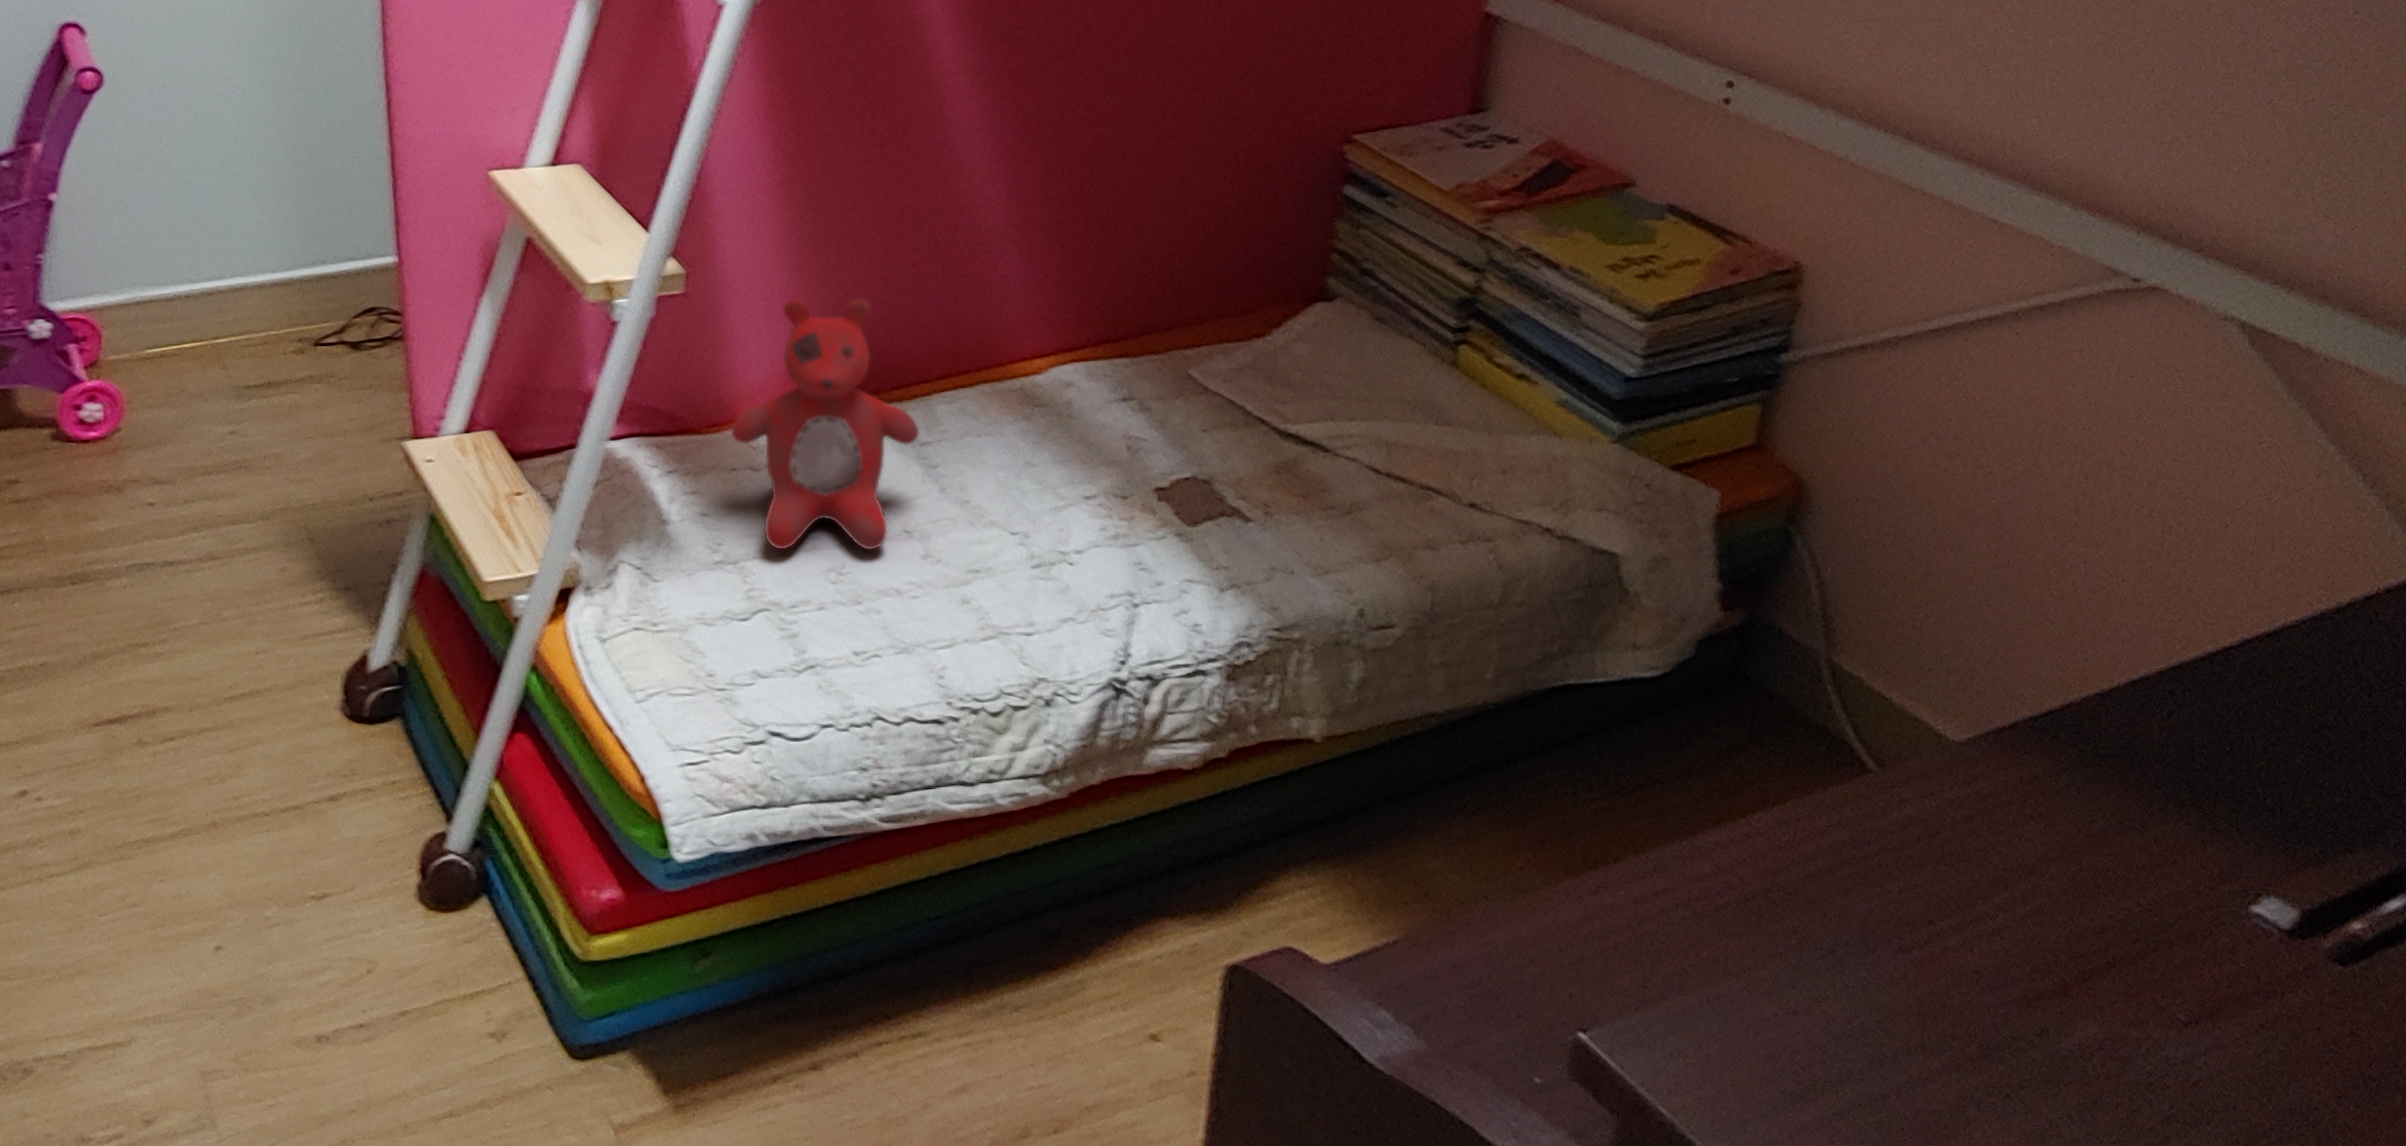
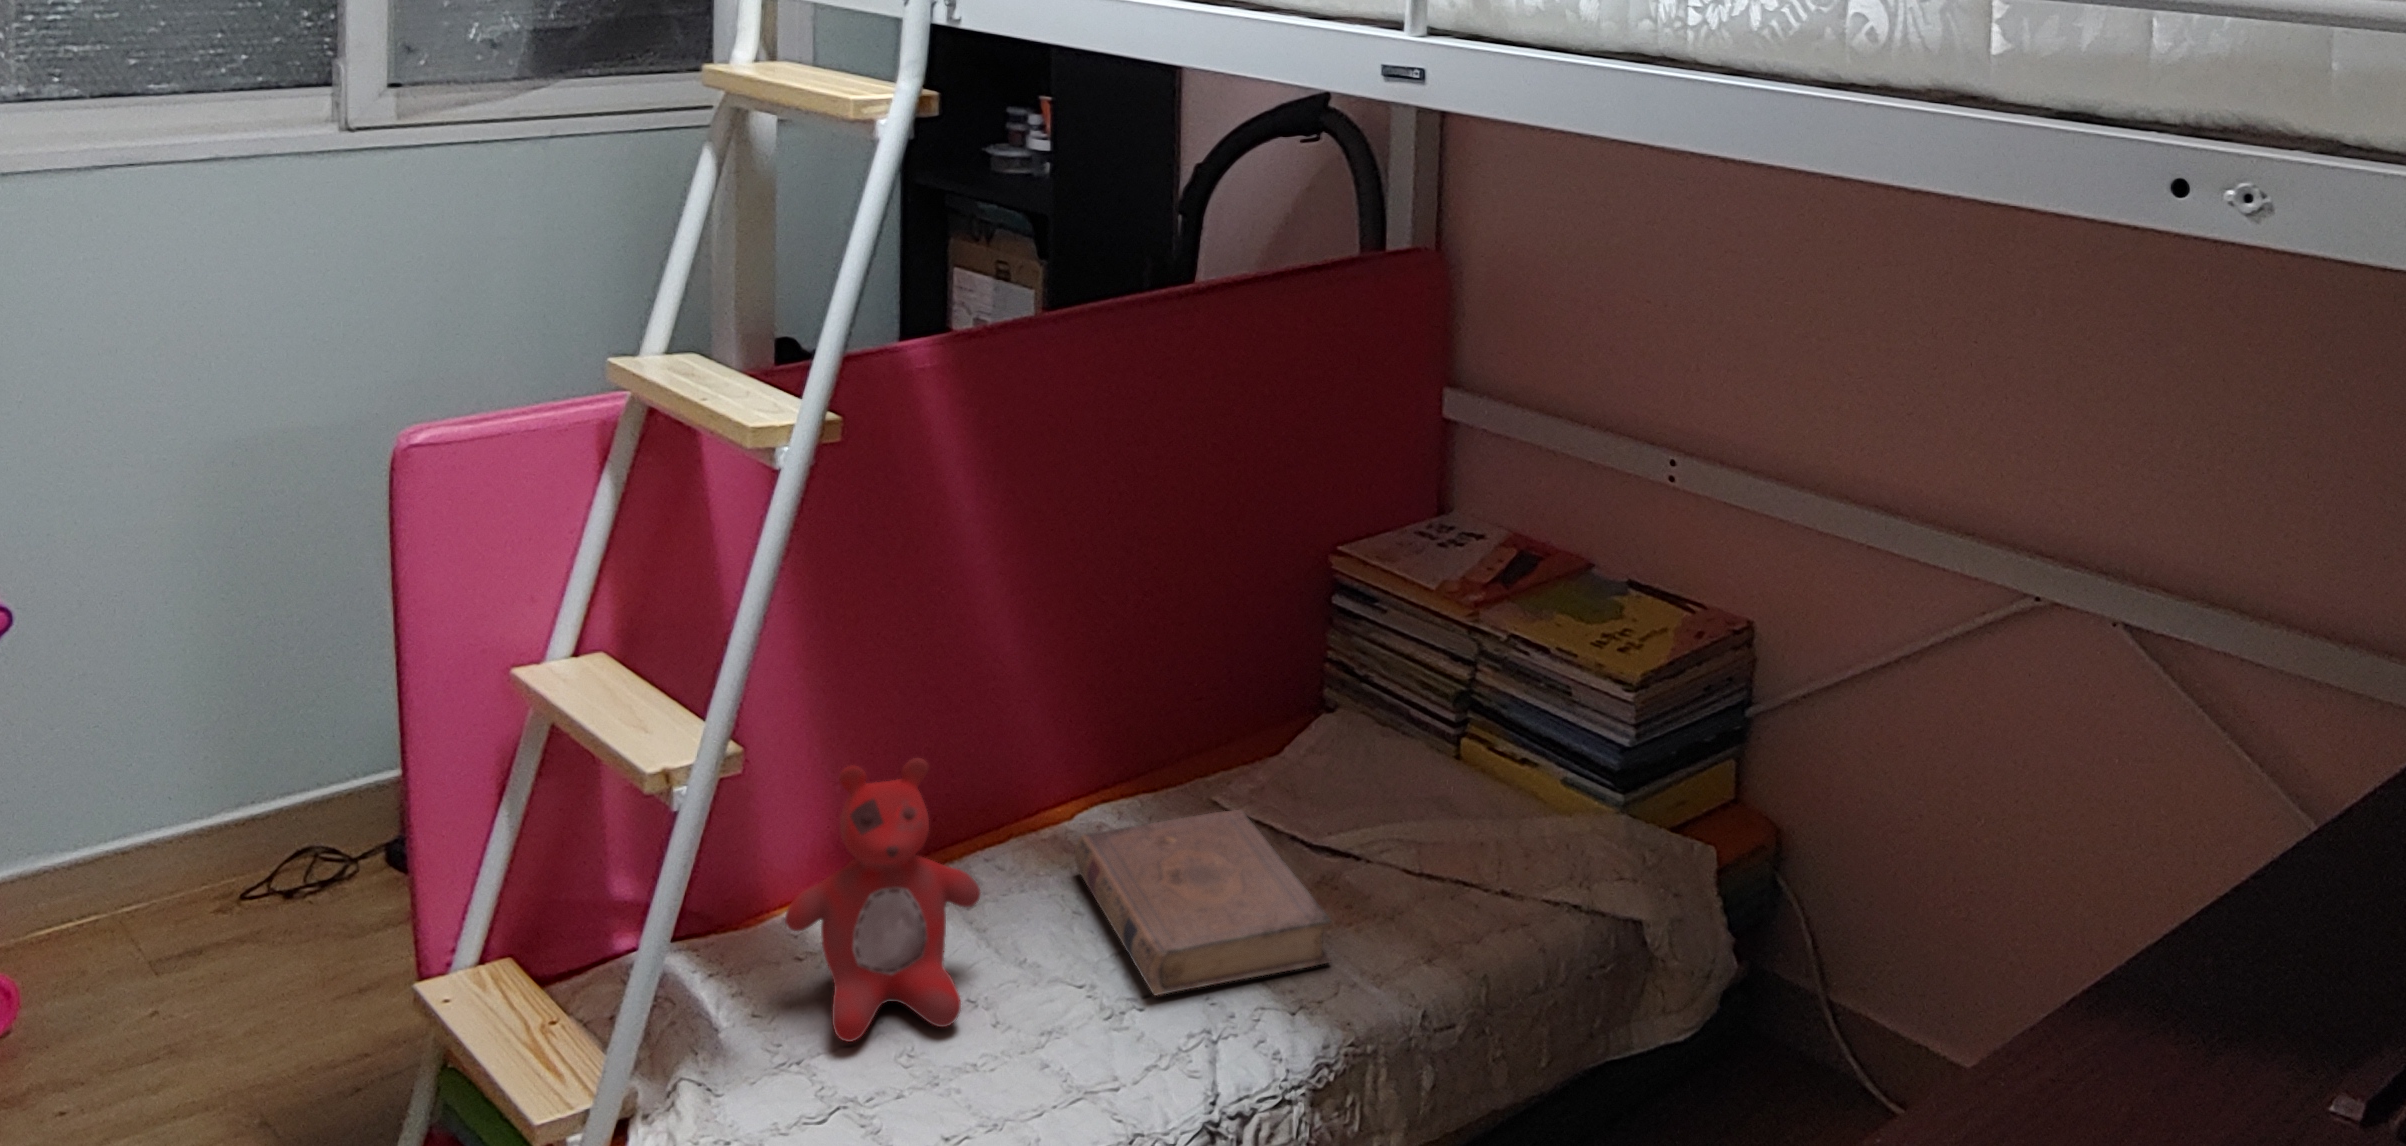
book: none [1028,387,1266,553] -> present [1074,810,1331,995]

